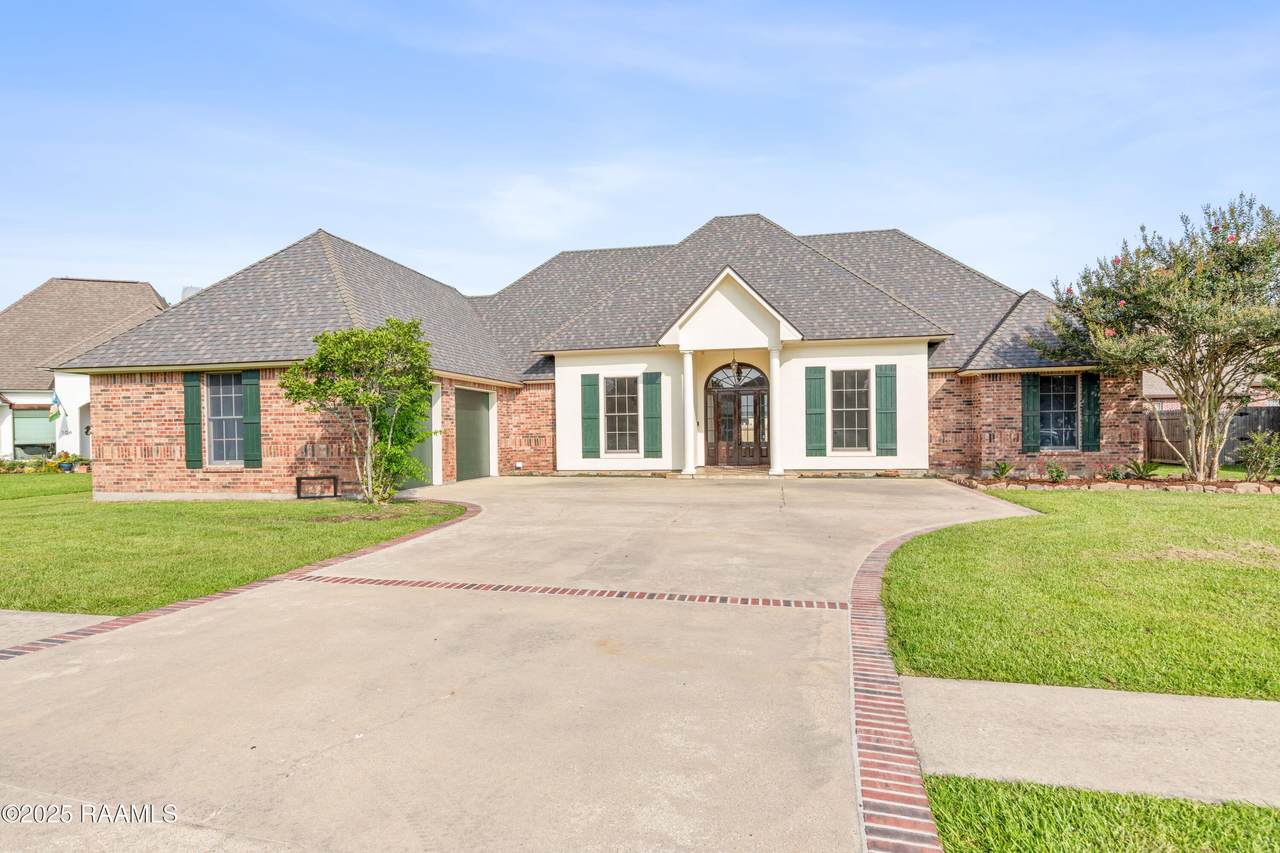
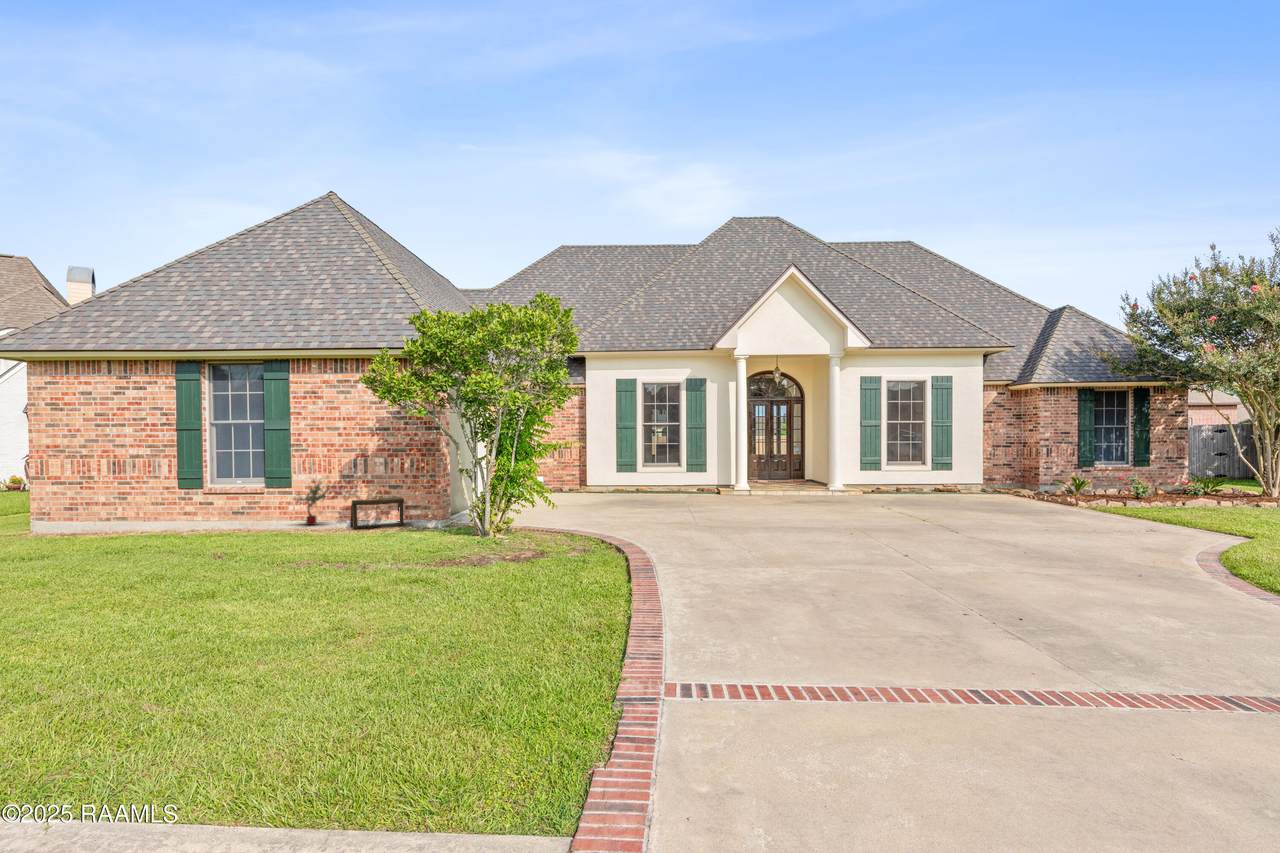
potted tree: none [260,460,287,496] -> present [294,479,330,525]

